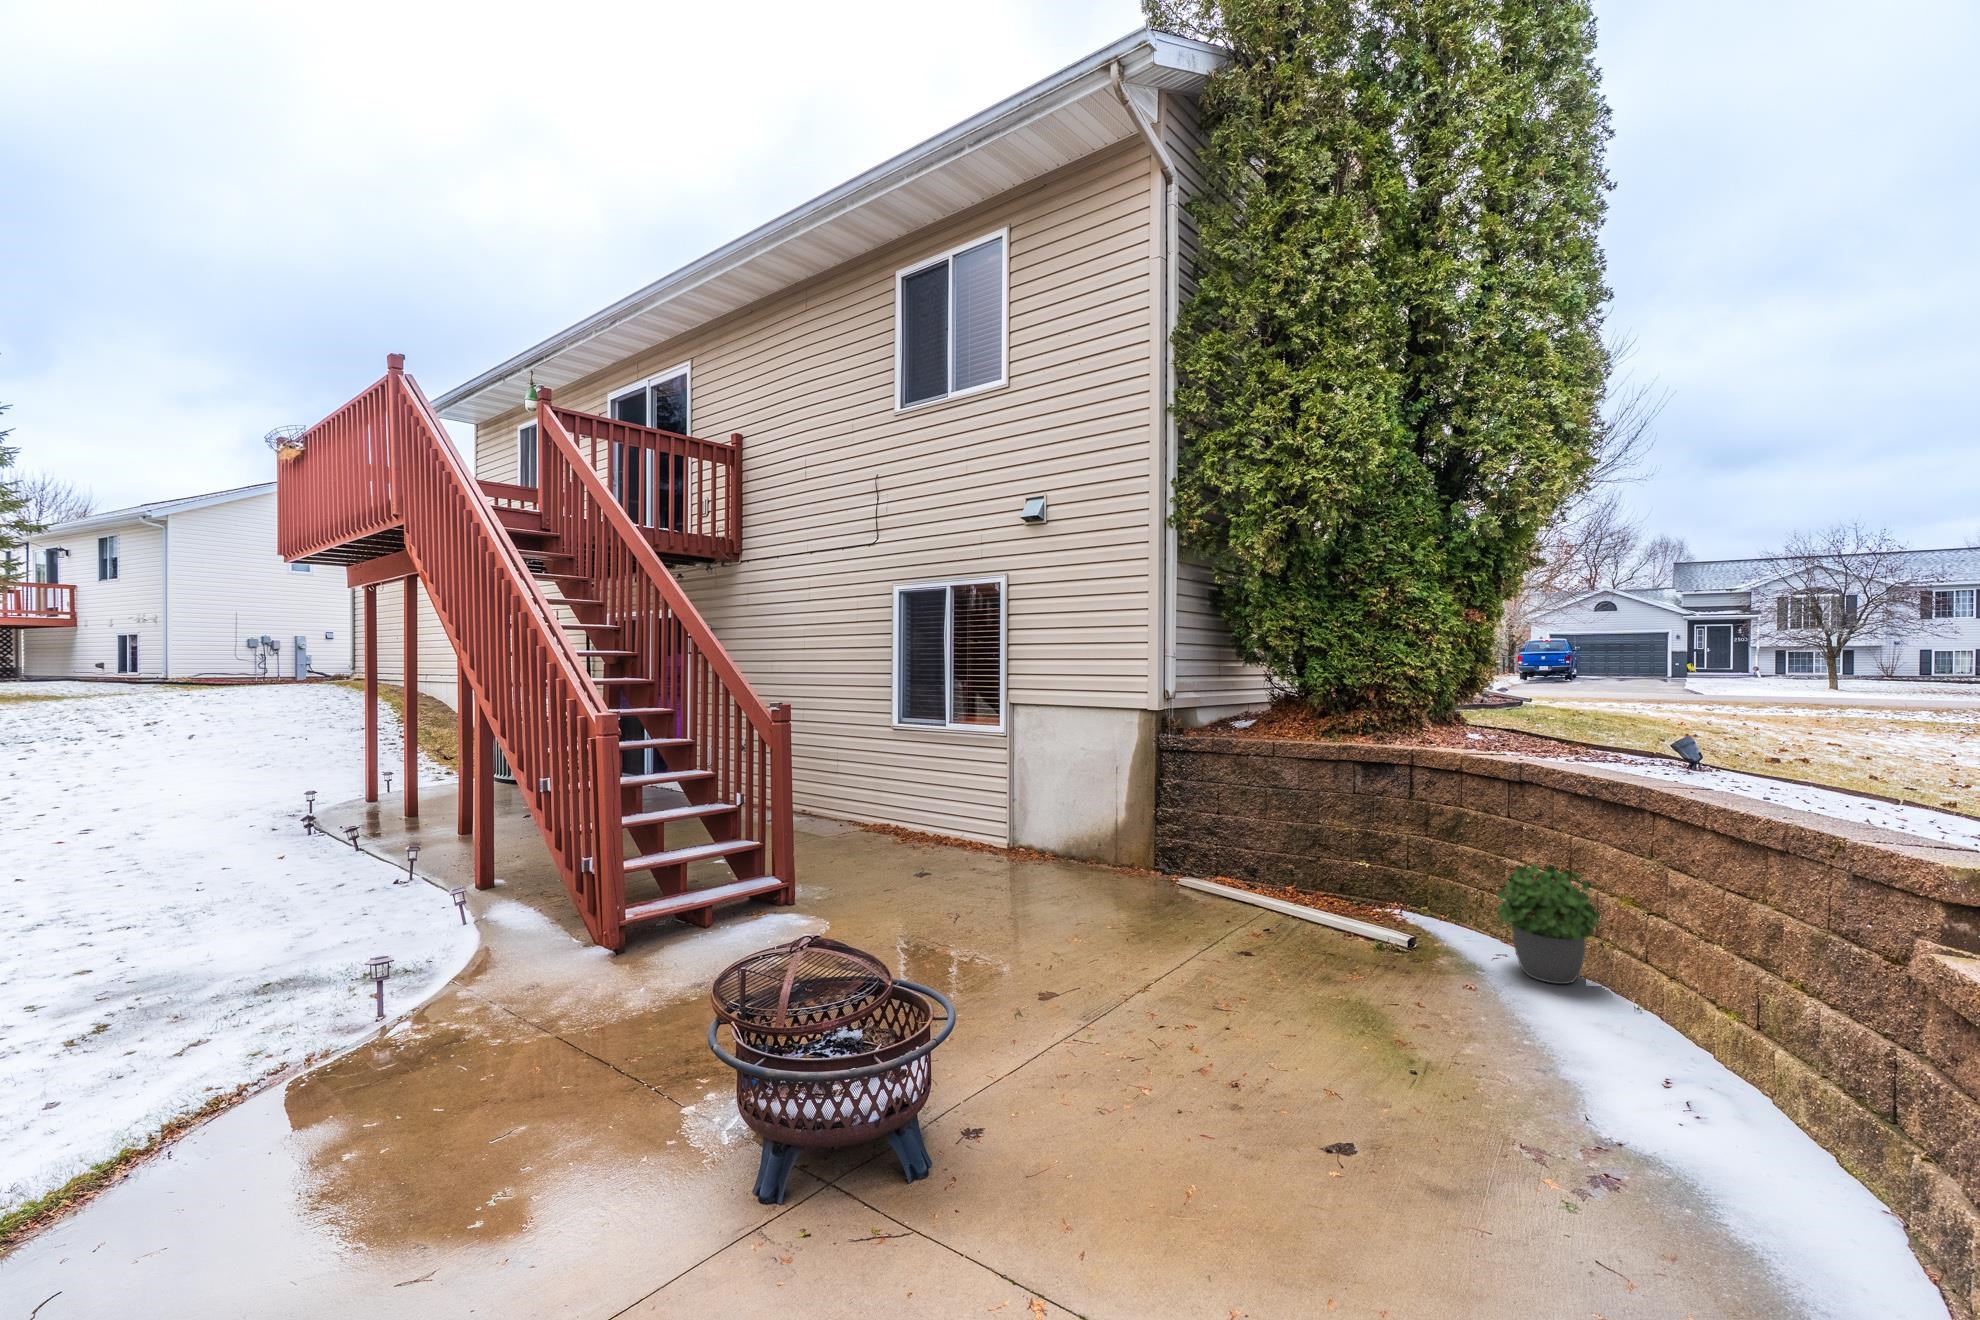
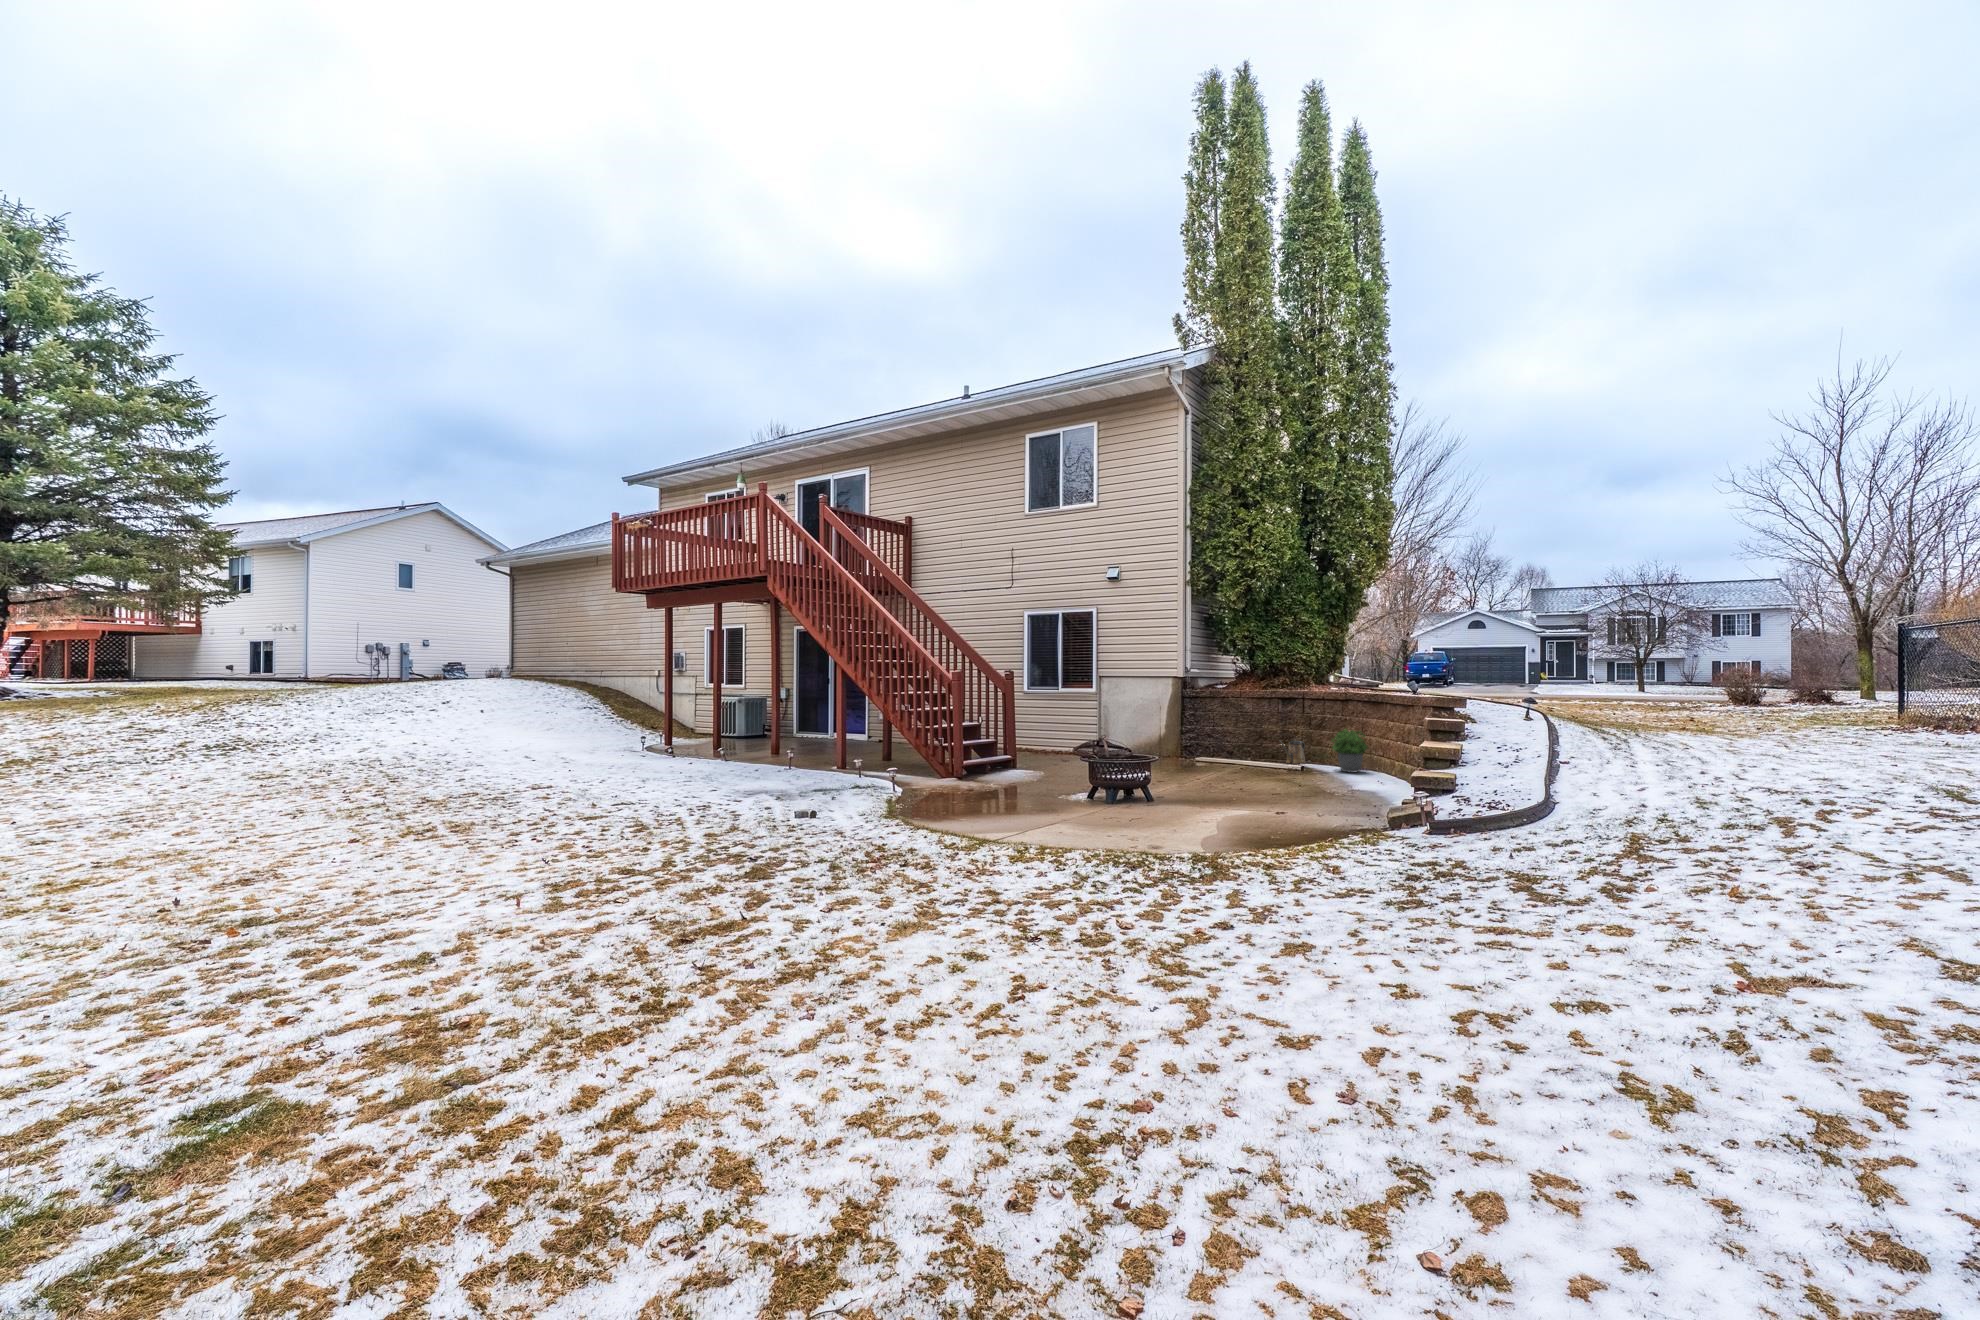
watering can: none [1355,862,1421,920] -> present [1279,740,1306,764]

